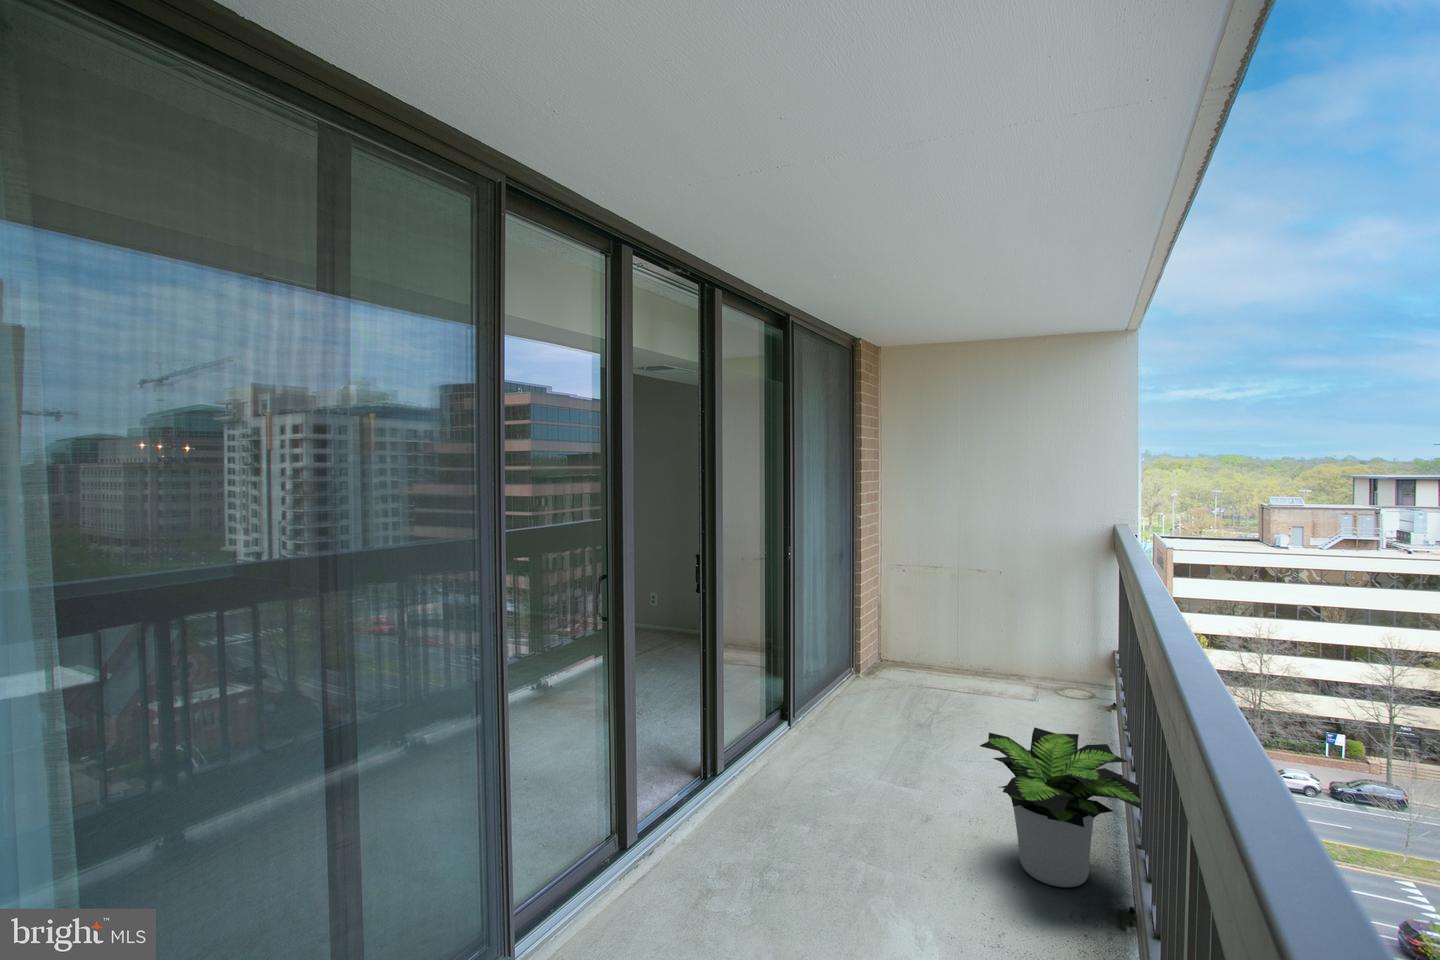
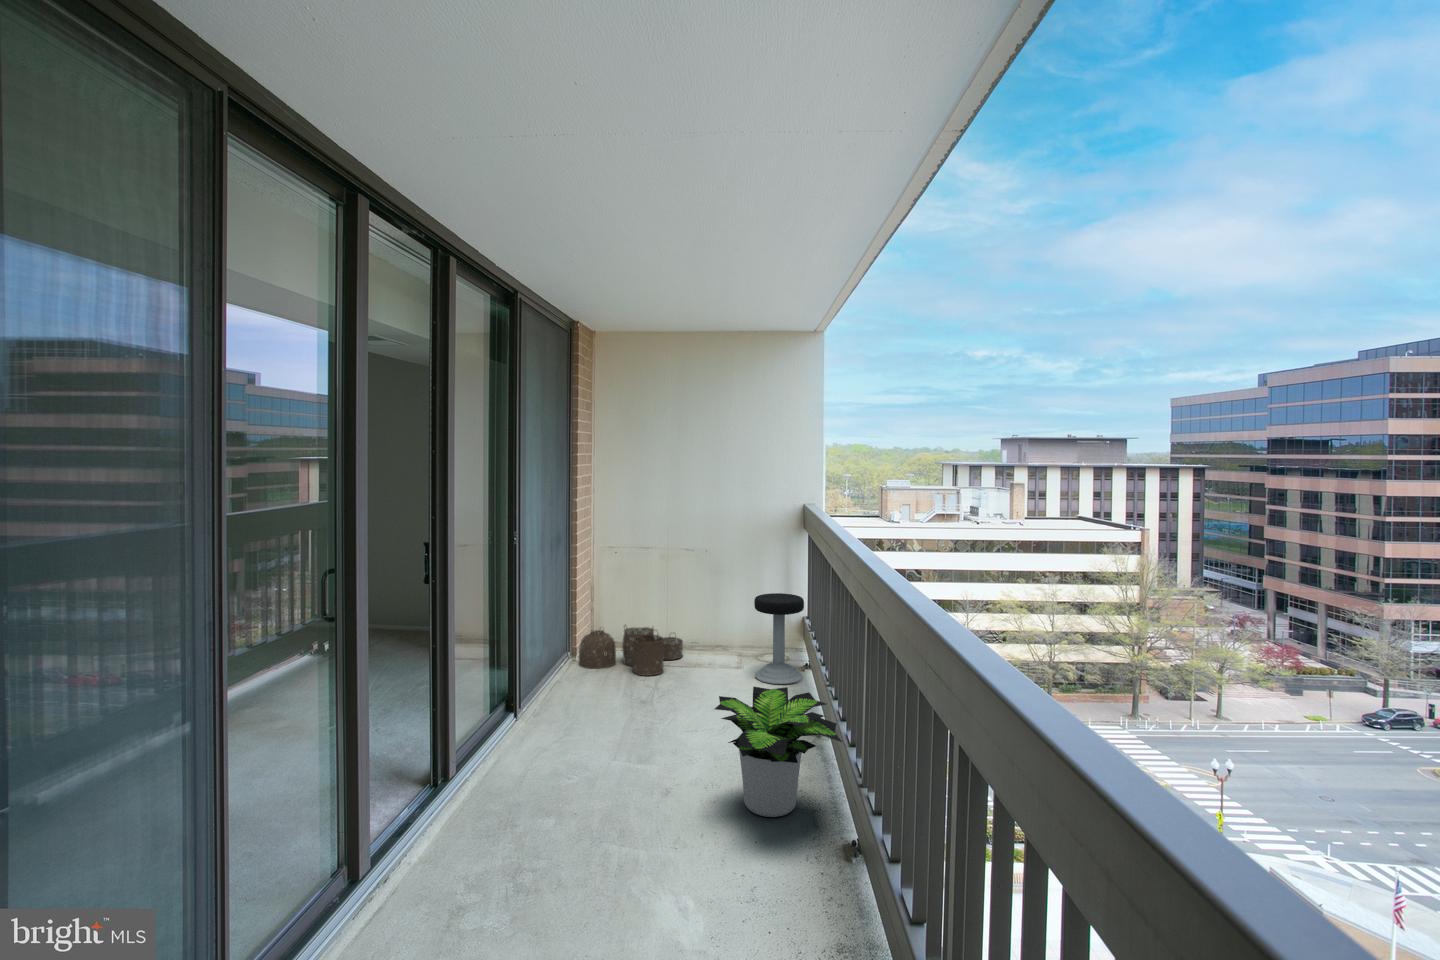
stool: none [1057,624,1124,733] -> present [754,593,804,684]
woven basket: none [862,645,976,702] -> present [579,627,683,676]

